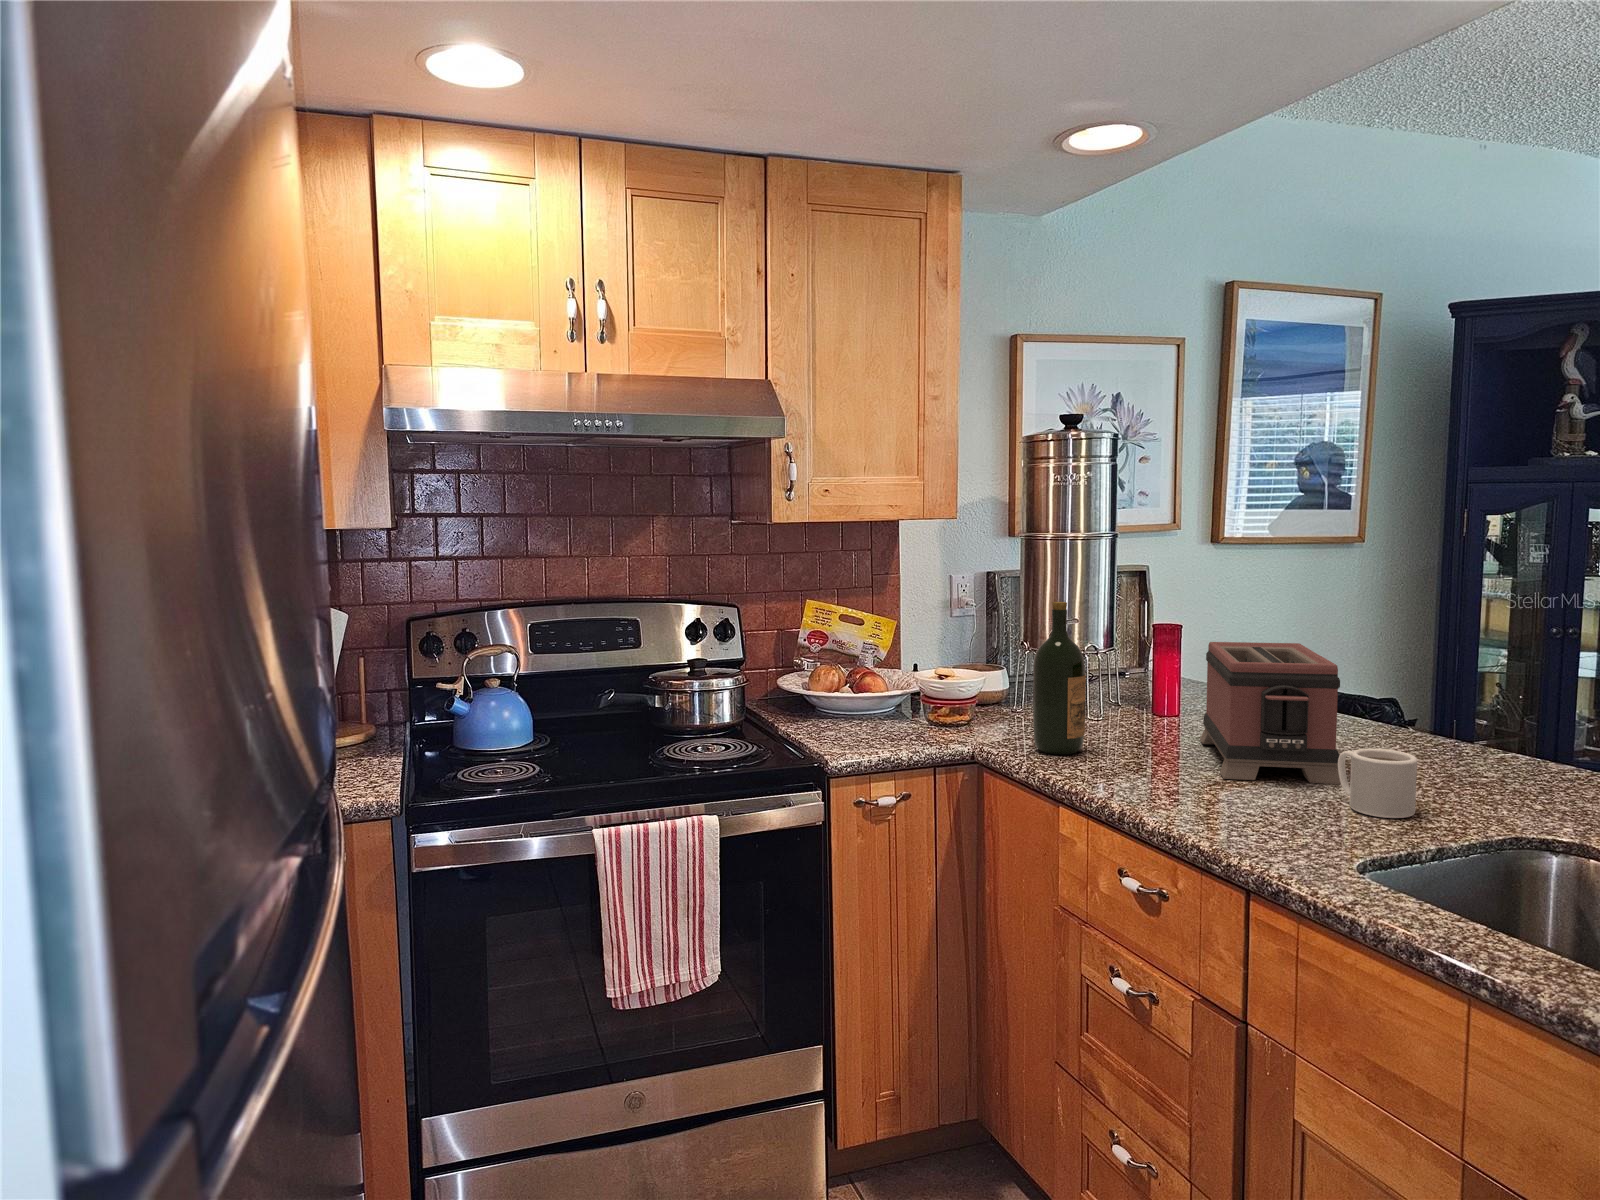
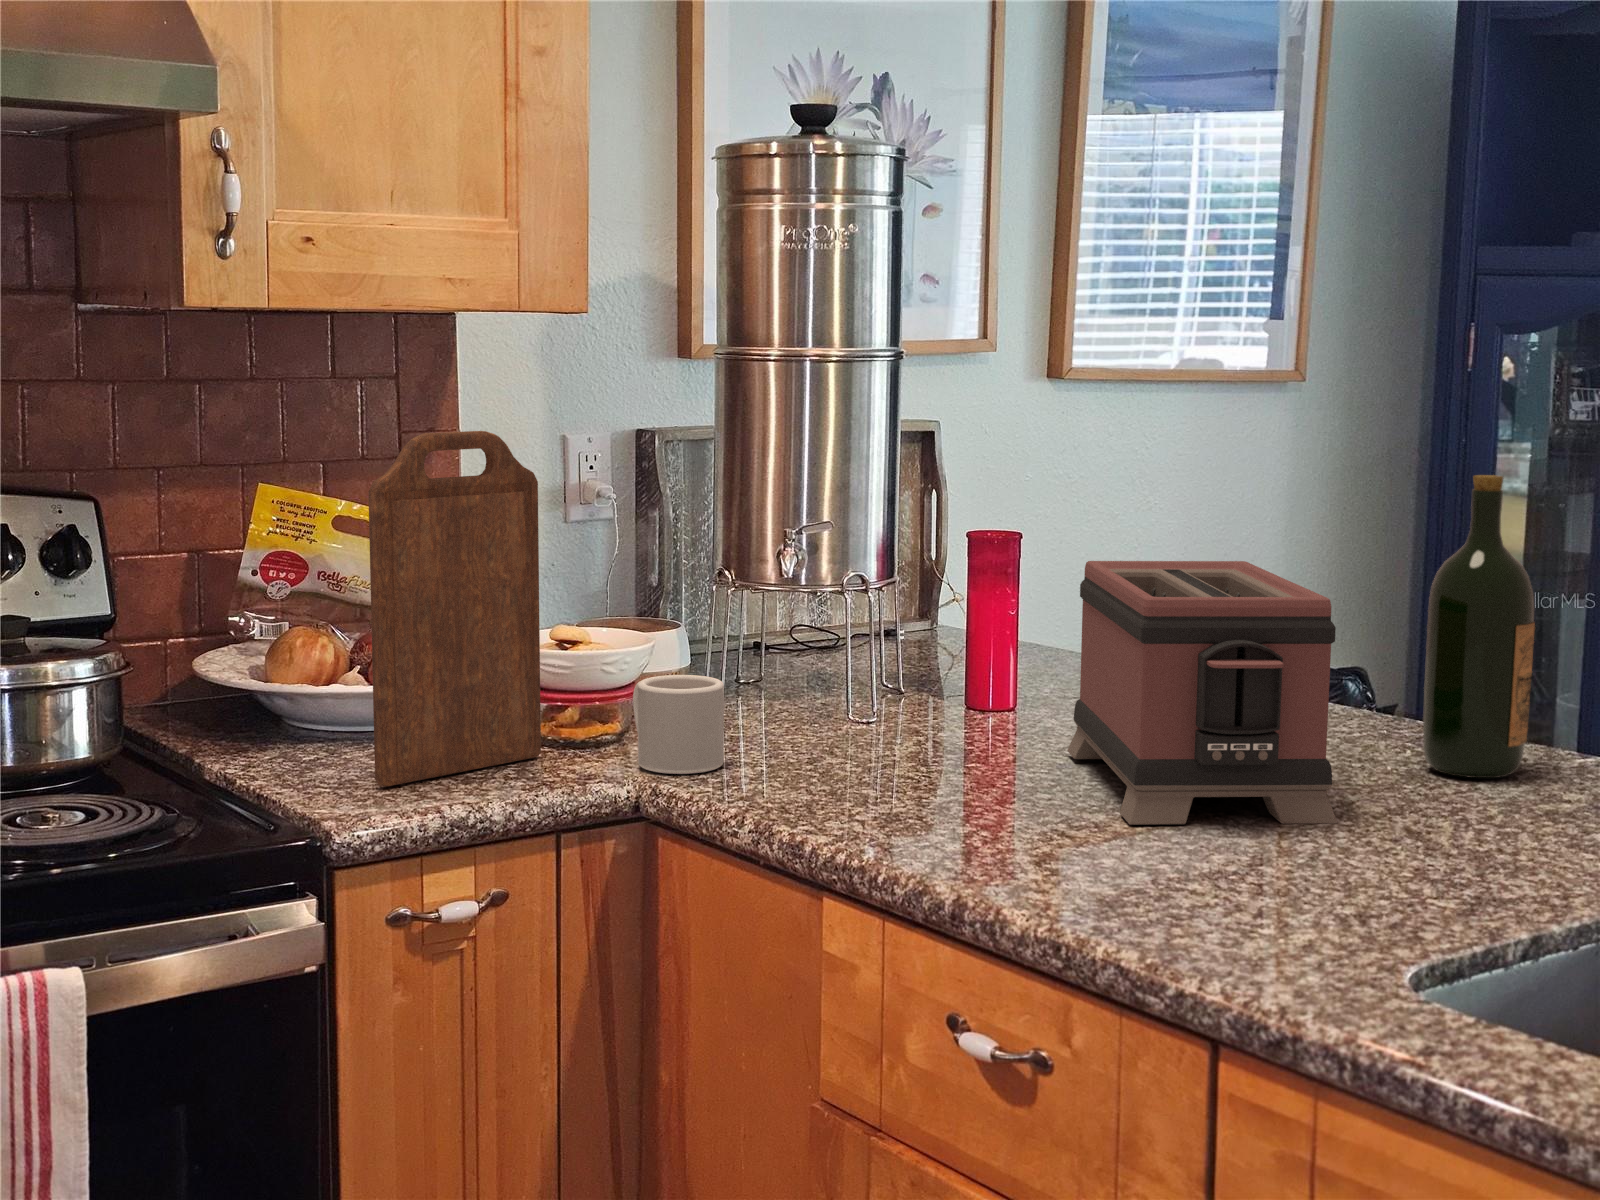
cutting board: none [850,576,930,742] -> present [368,431,541,786]
wine bottle: present [1033,602,1086,754] -> present [1423,475,1535,778]
mug: present [1338,749,1417,818] -> present [633,675,724,774]

